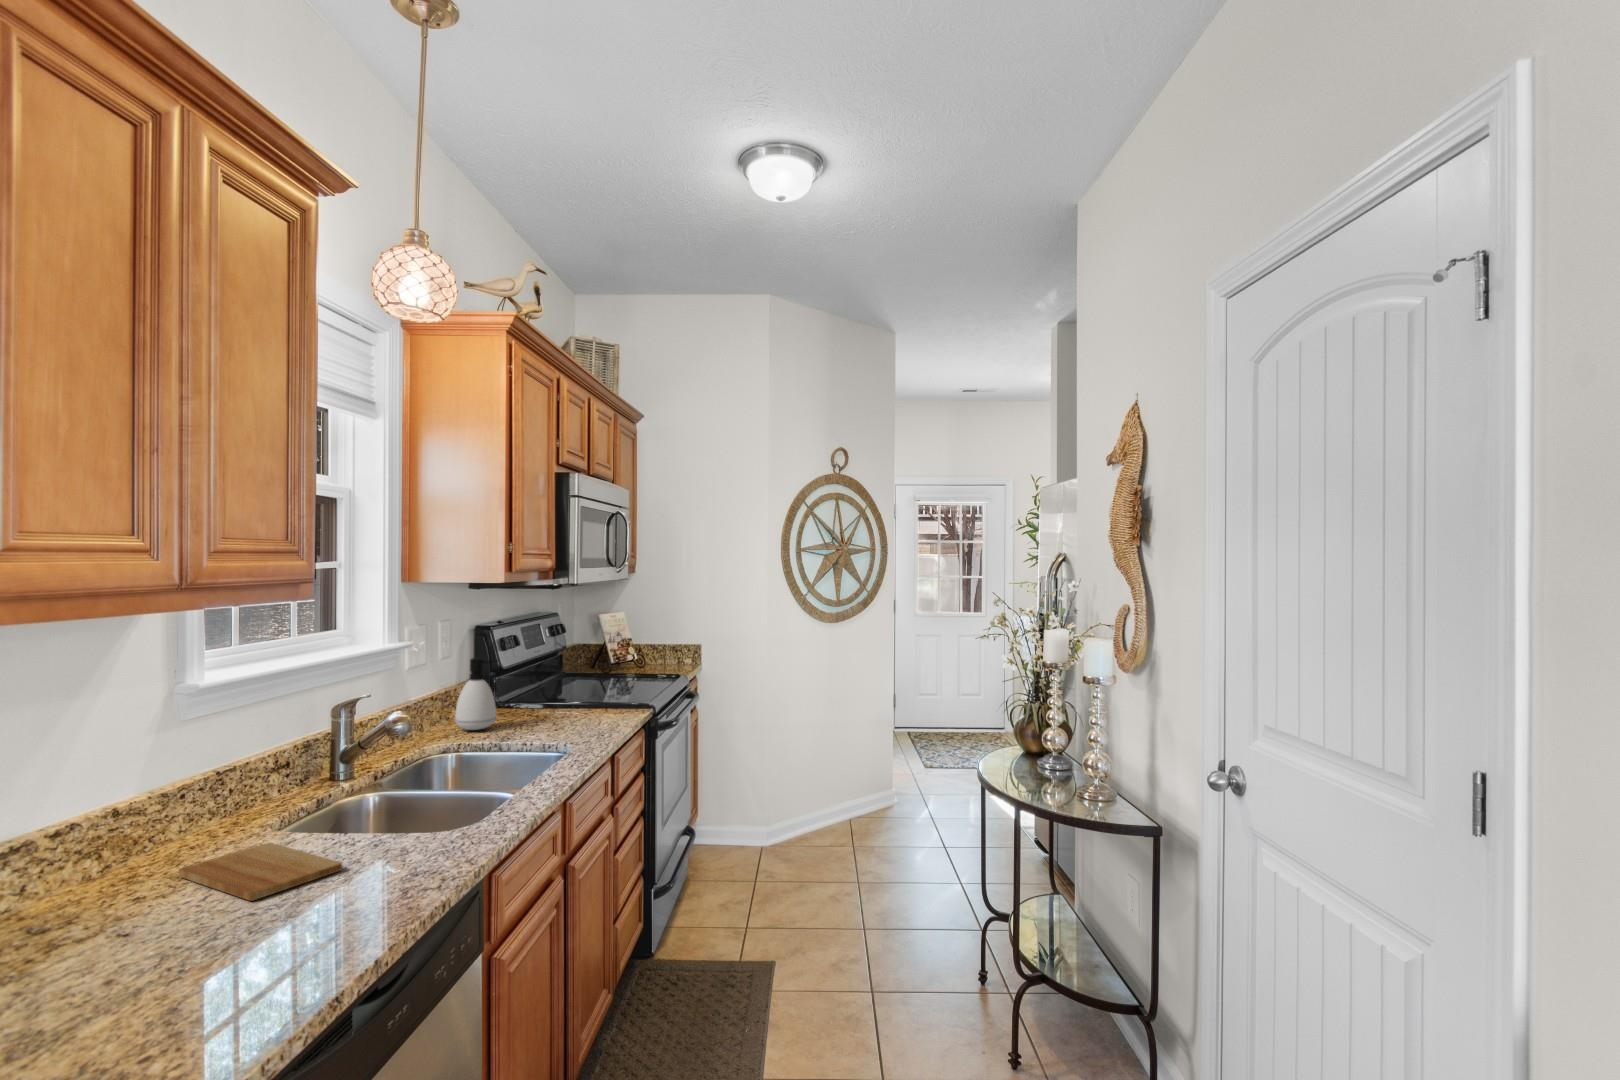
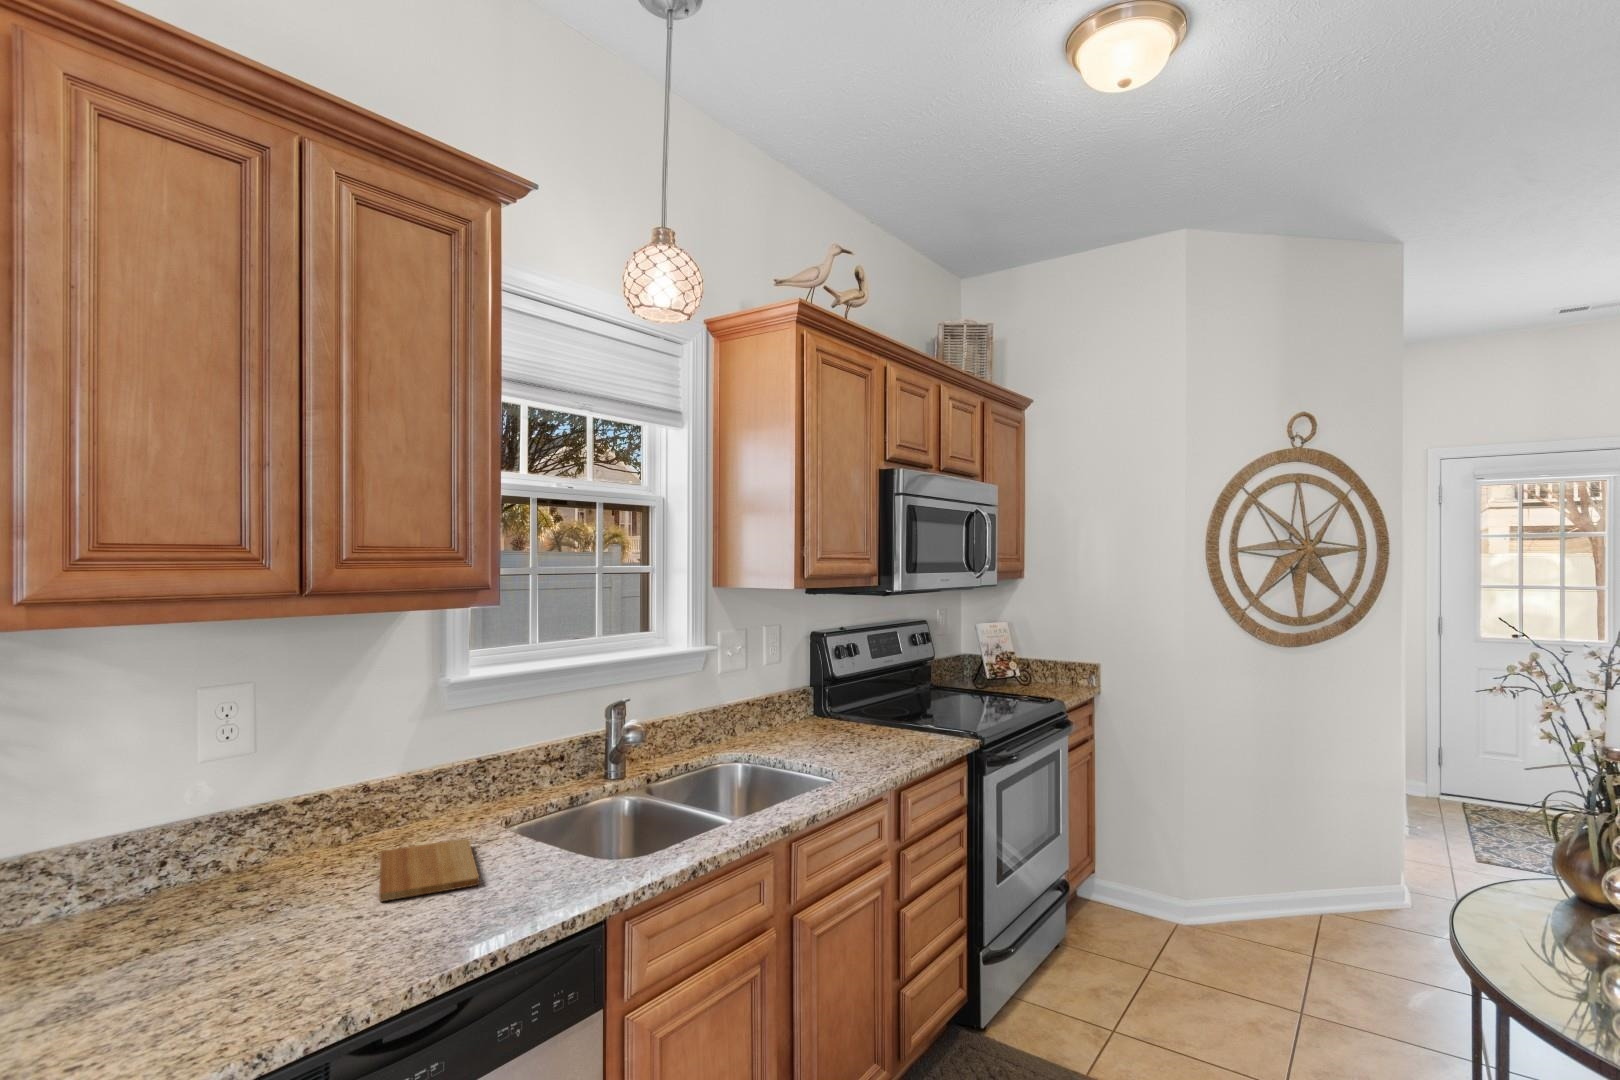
soap dispenser: present [455,658,497,730] -> none [762,666,803,741]

